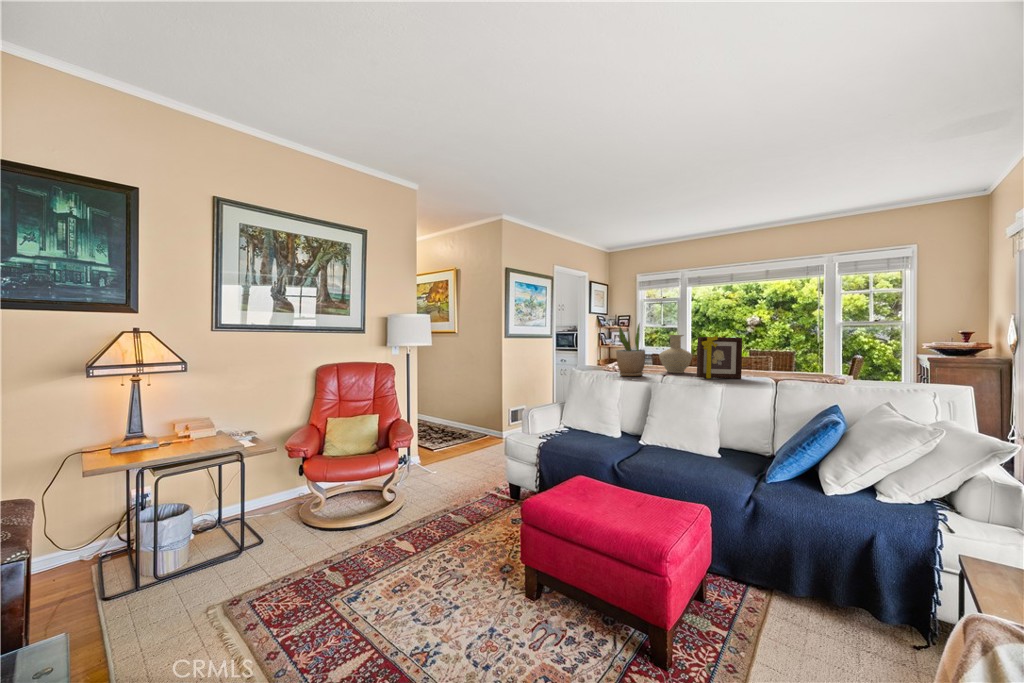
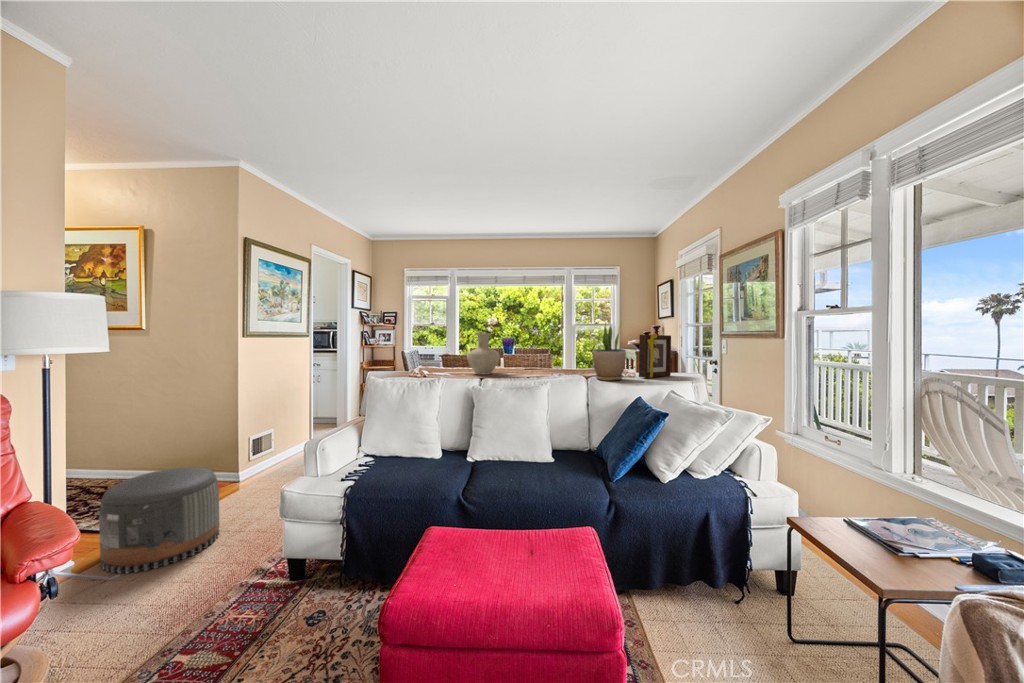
potted plant: present [616,324,645,376] -> present [592,320,626,381]
picture frame: present [697,336,742,379] -> present [639,334,671,378]
pouf: none [427,420,482,475] -> present [99,467,220,573]

